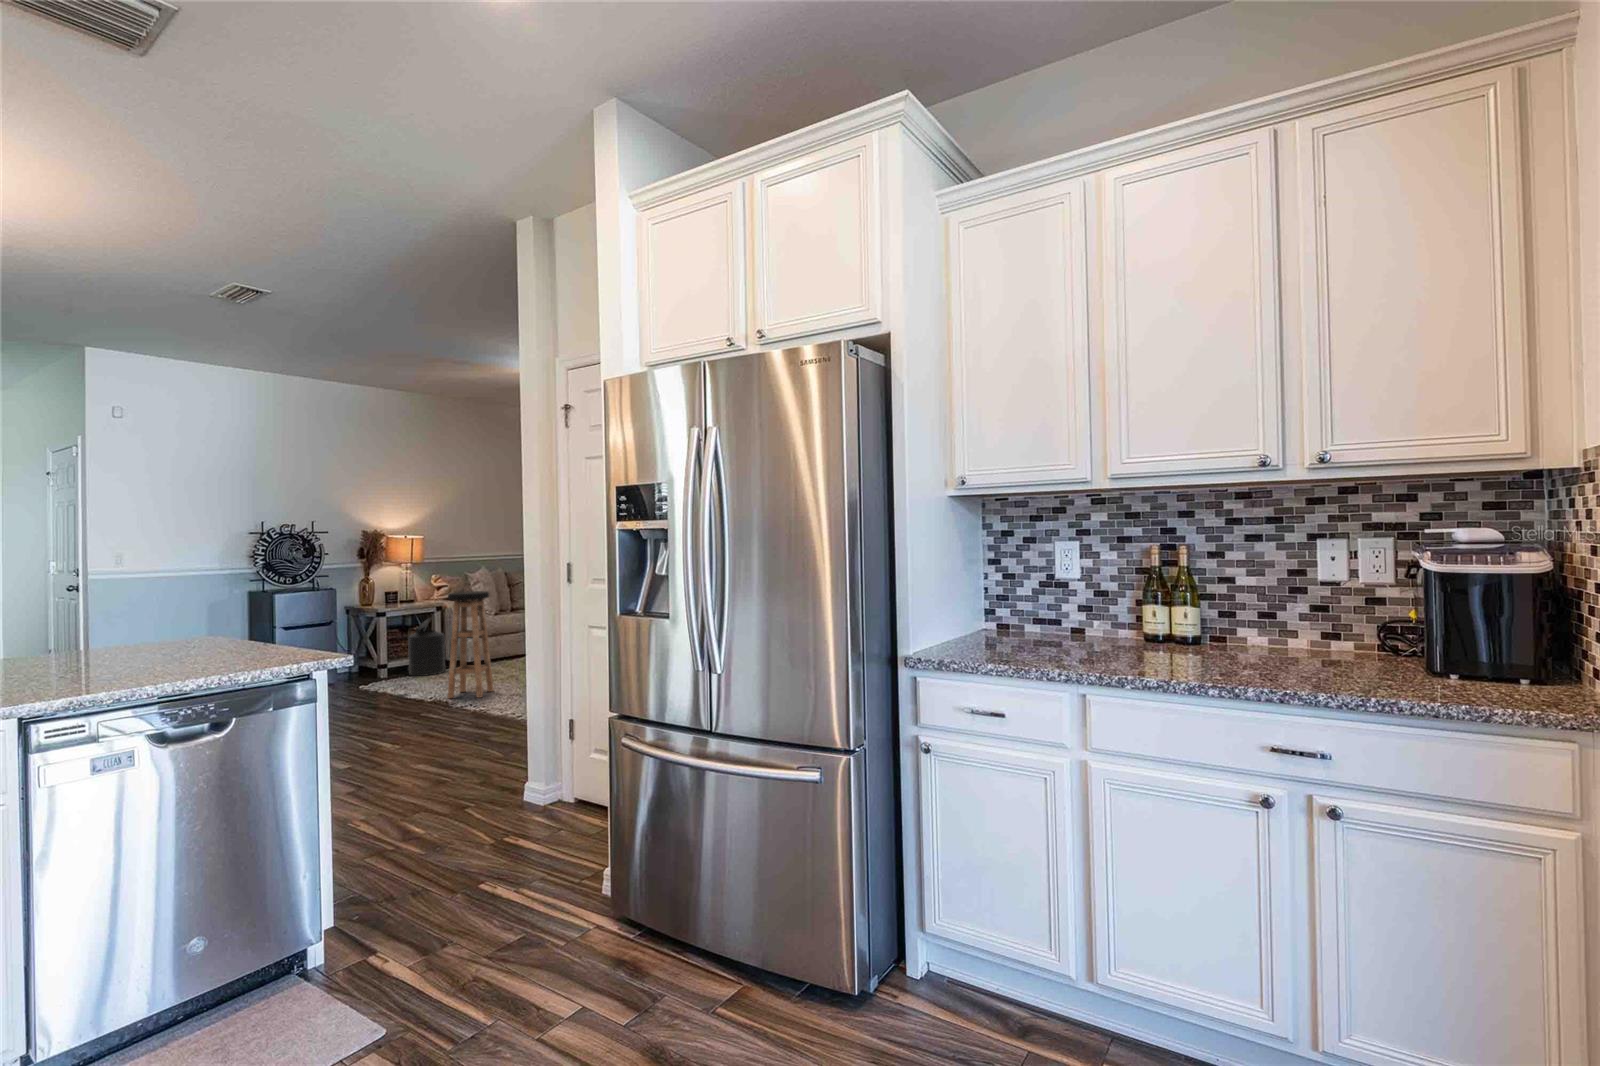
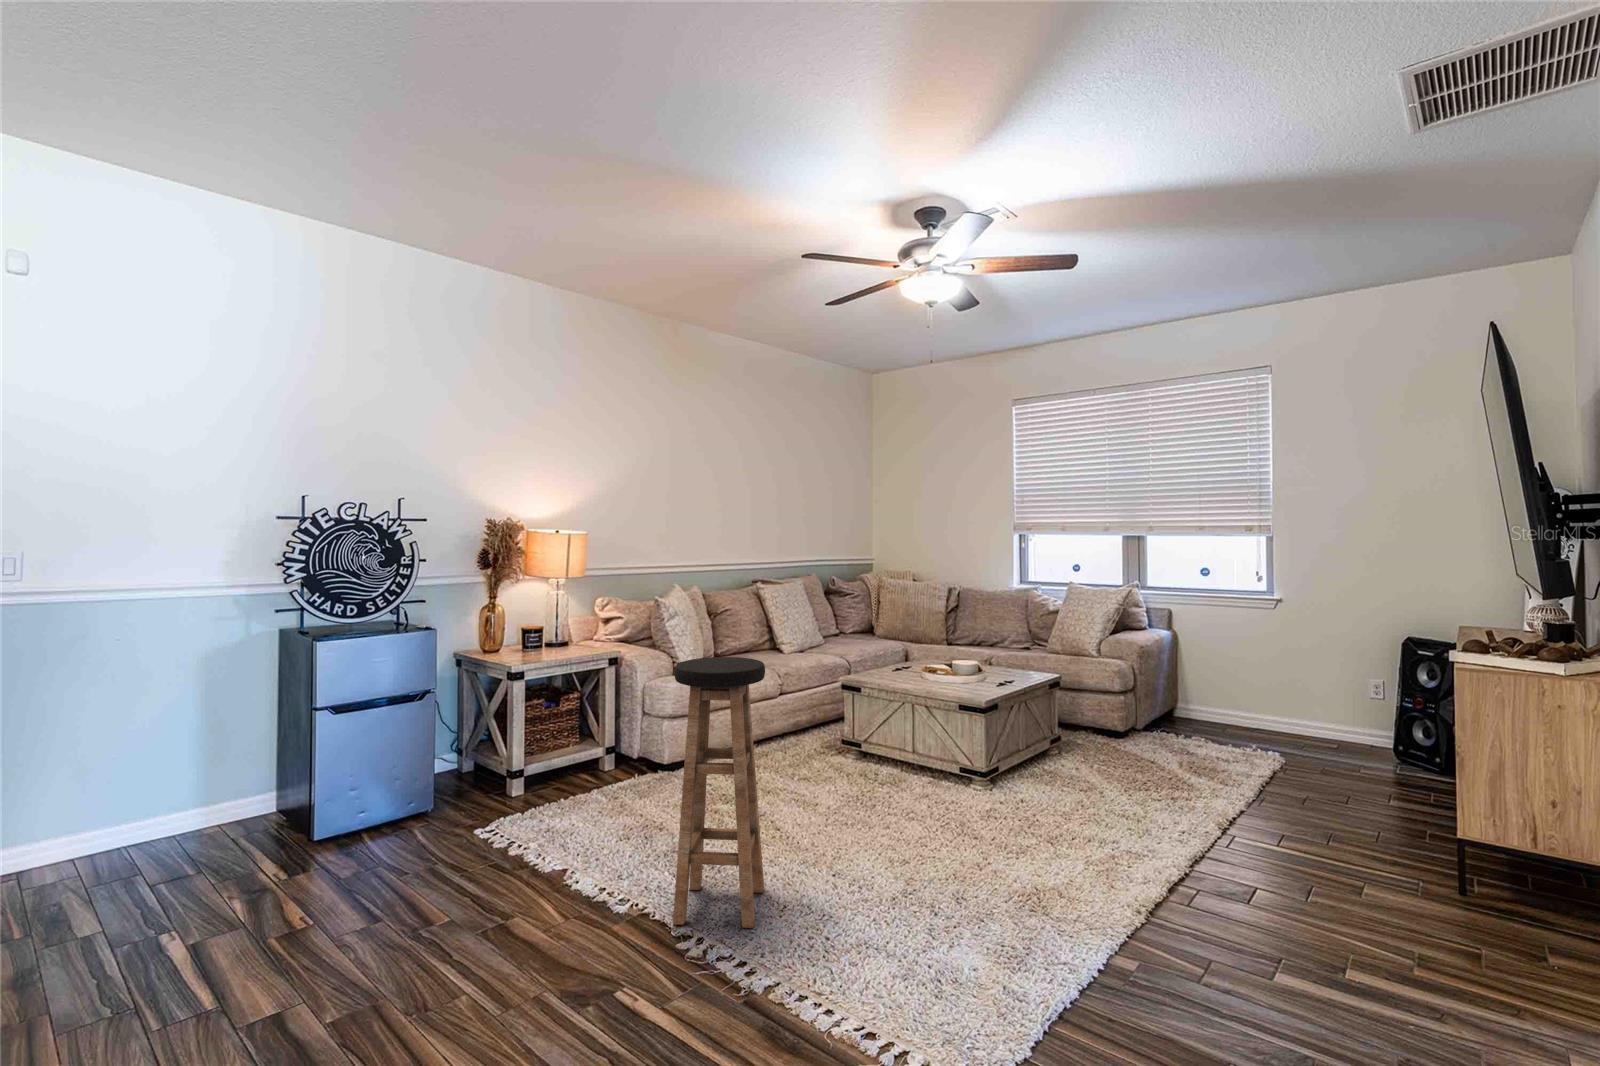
trash can: present [408,618,445,676] -> none [563,685,629,801]

